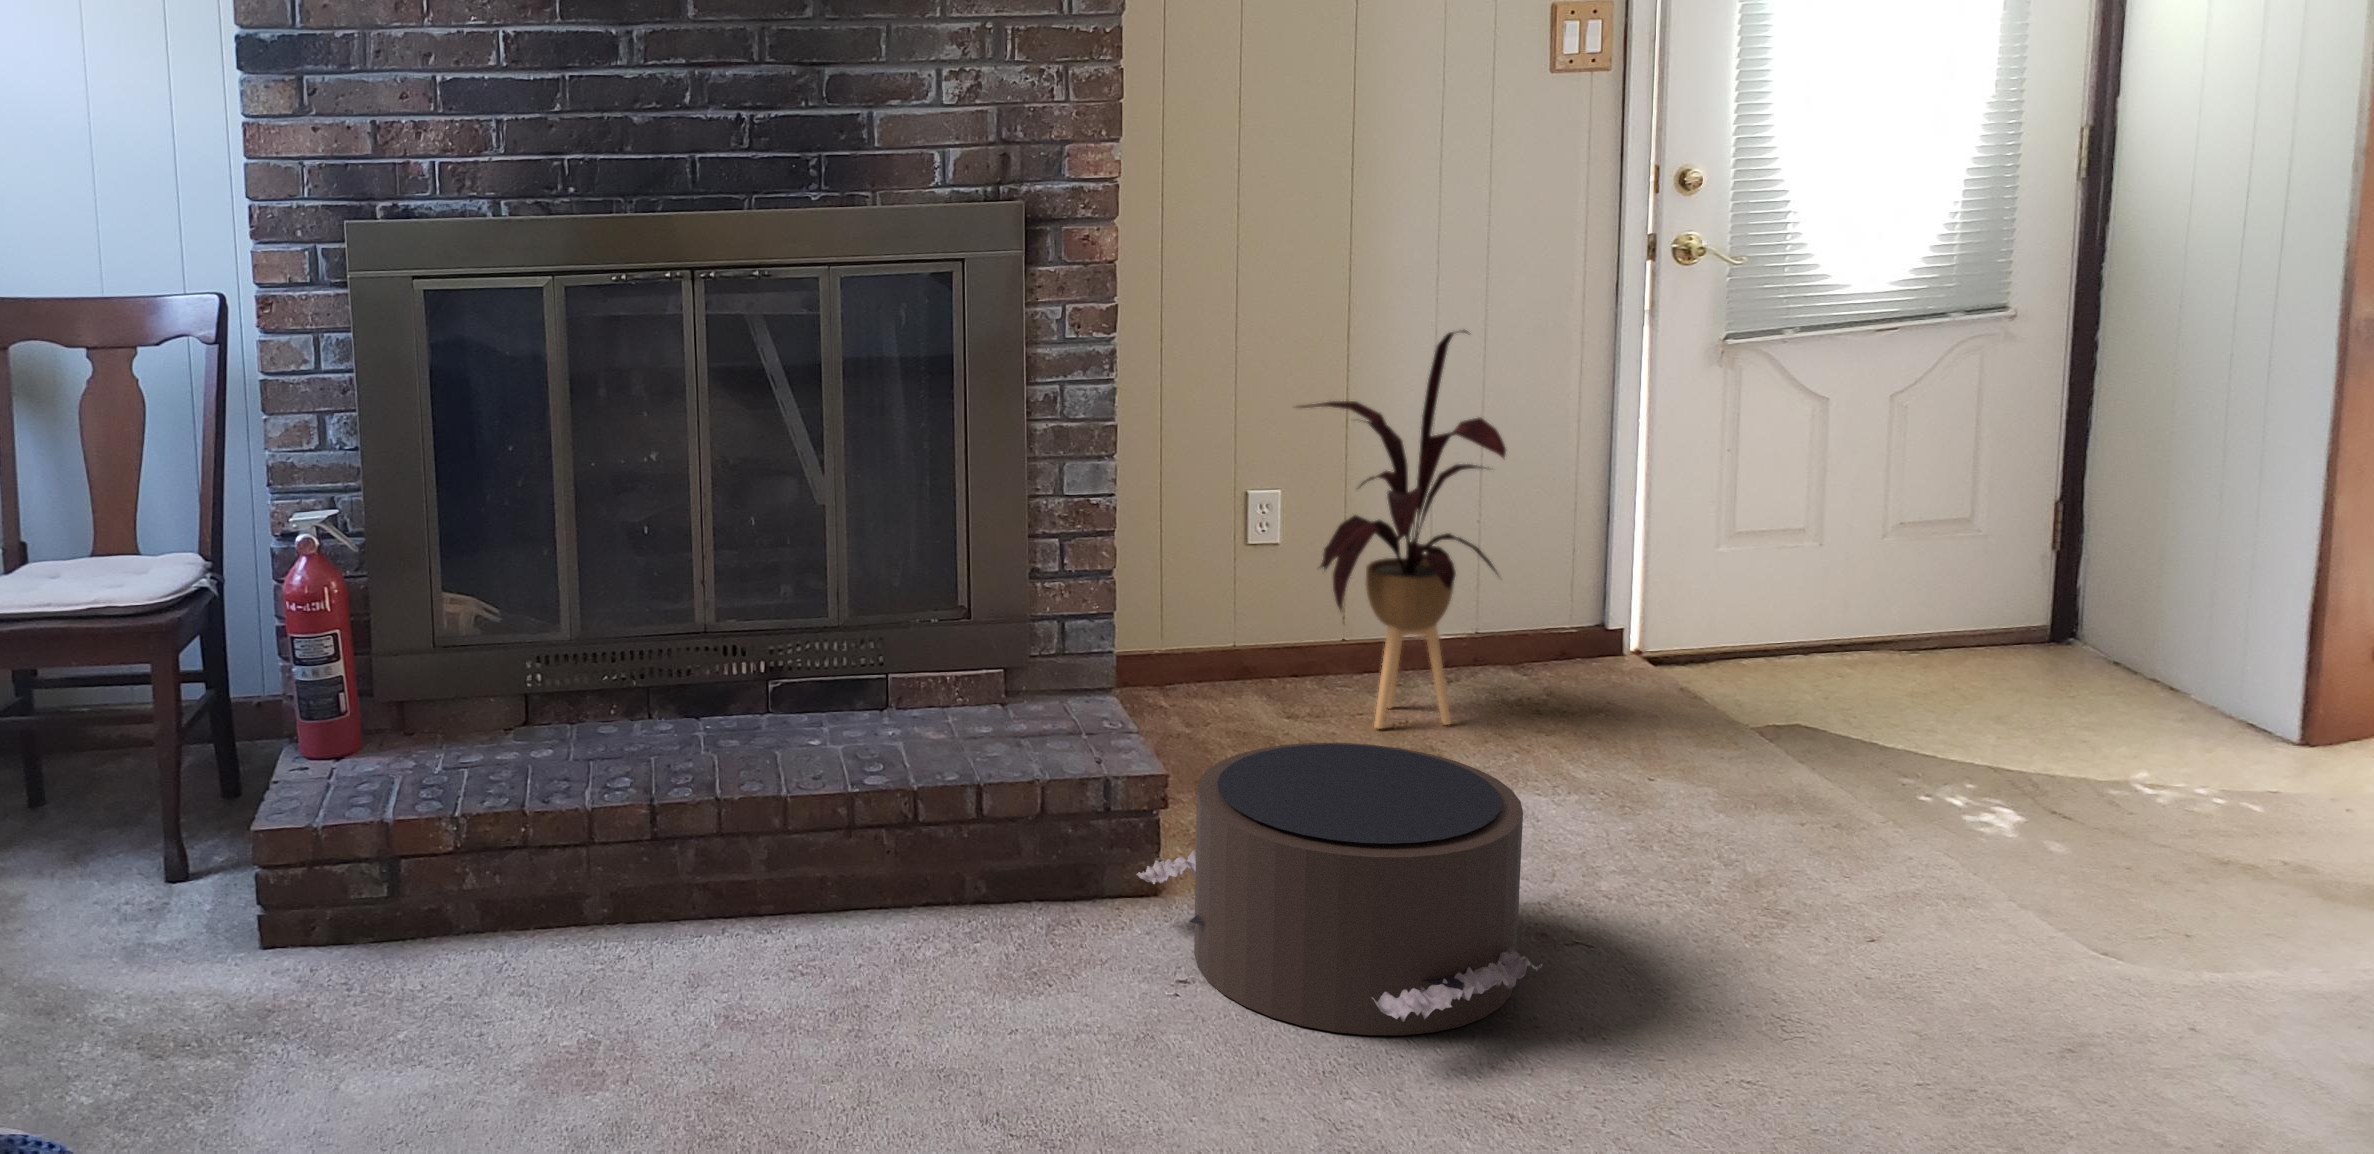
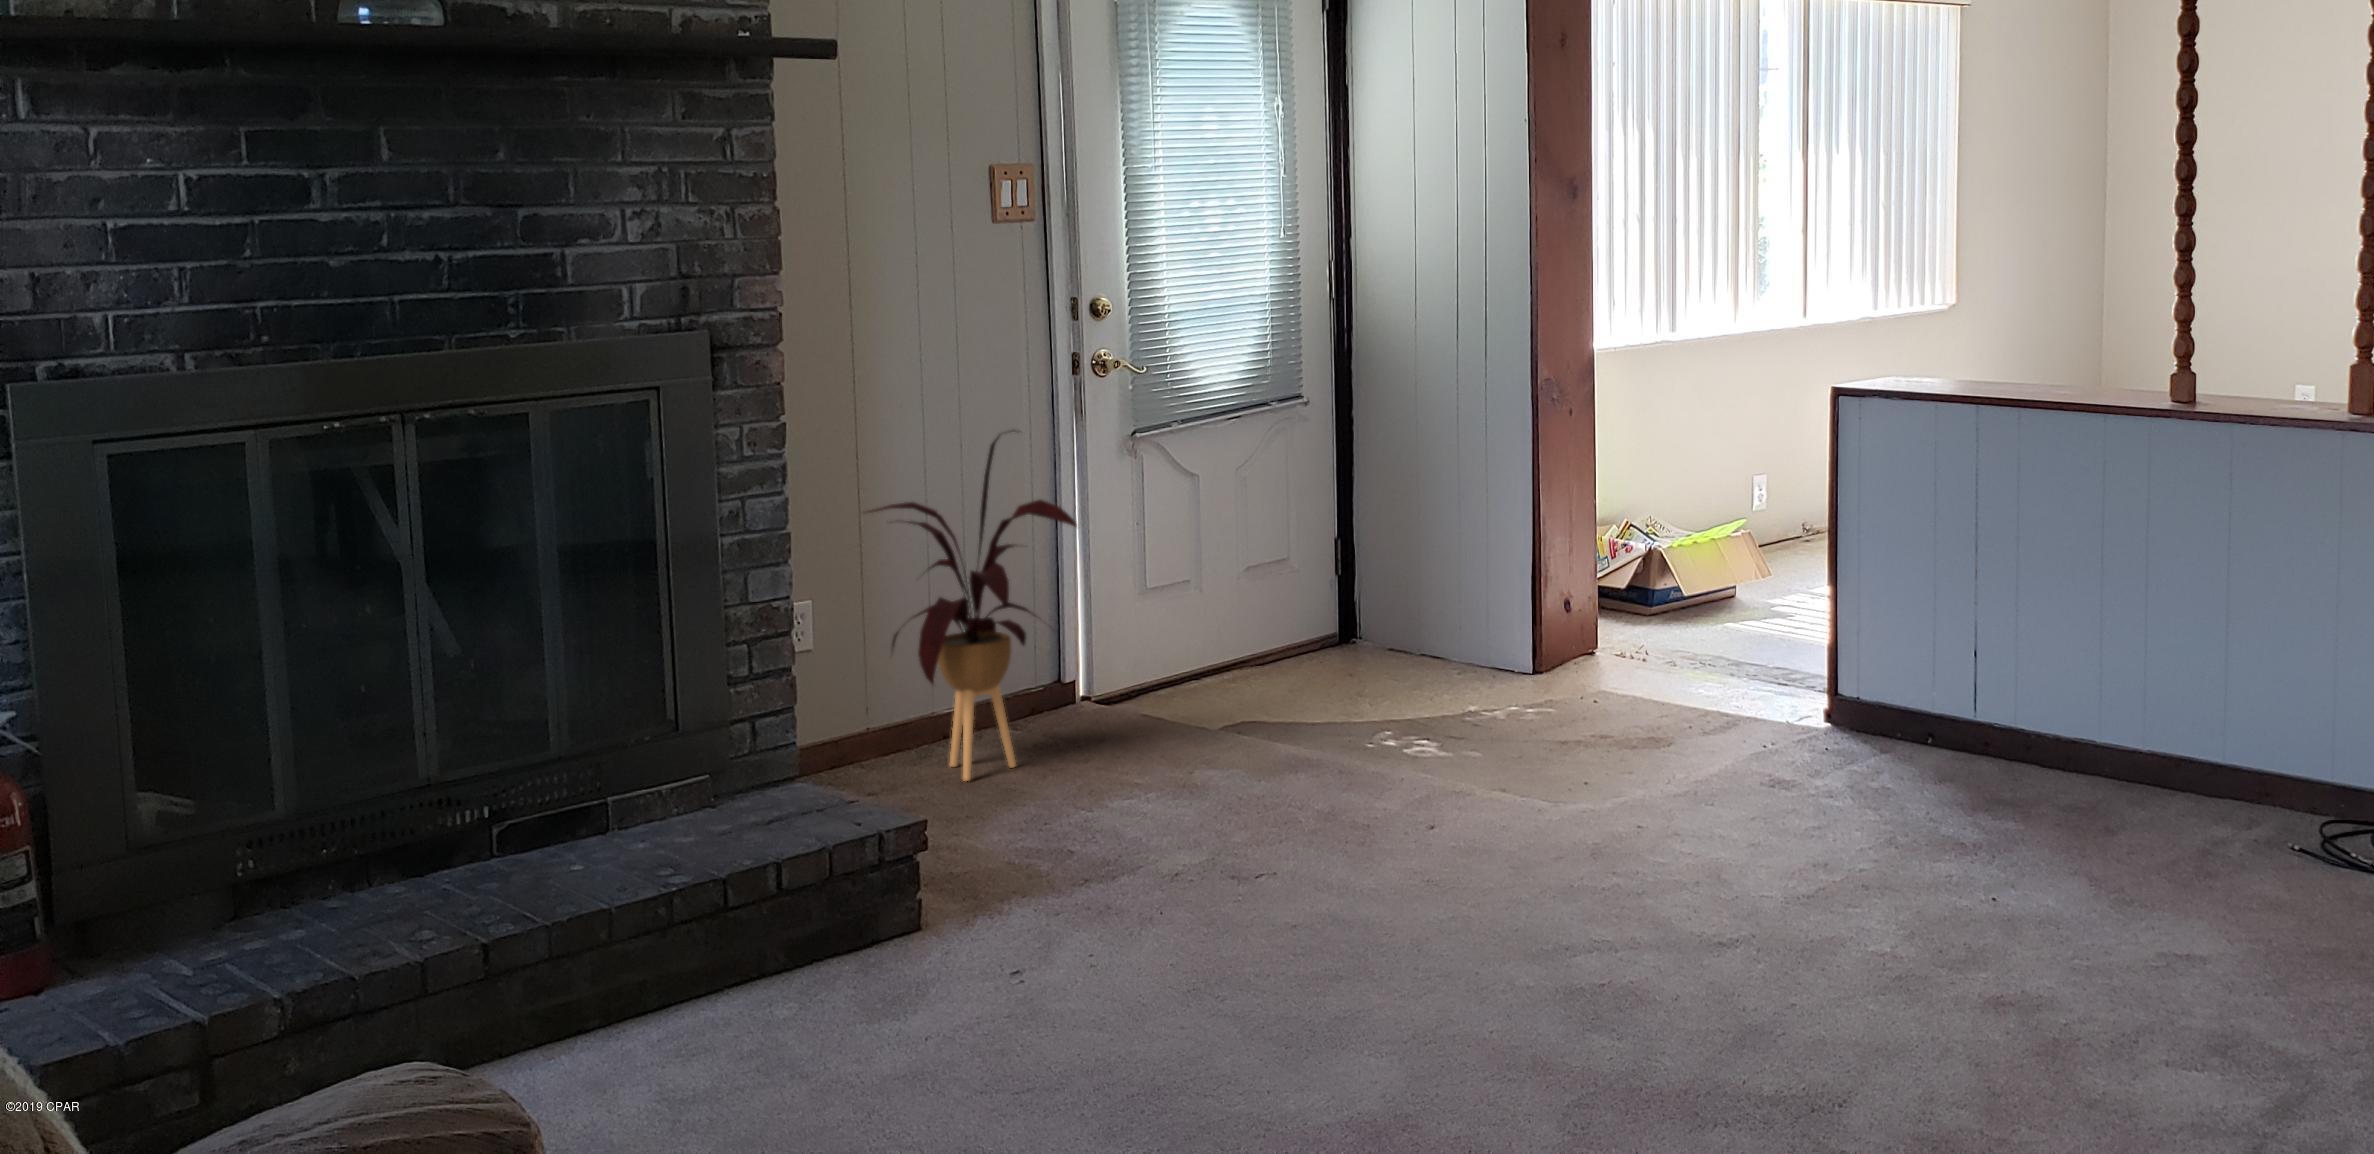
pouf: present [1137,743,1543,1035] -> none [967,746,1305,955]

